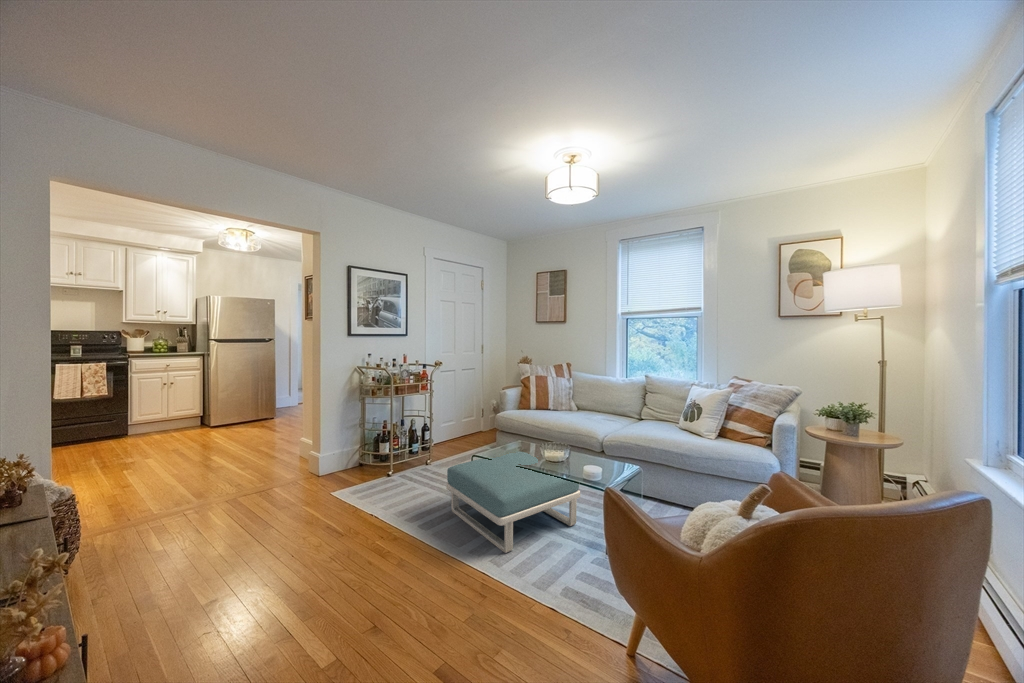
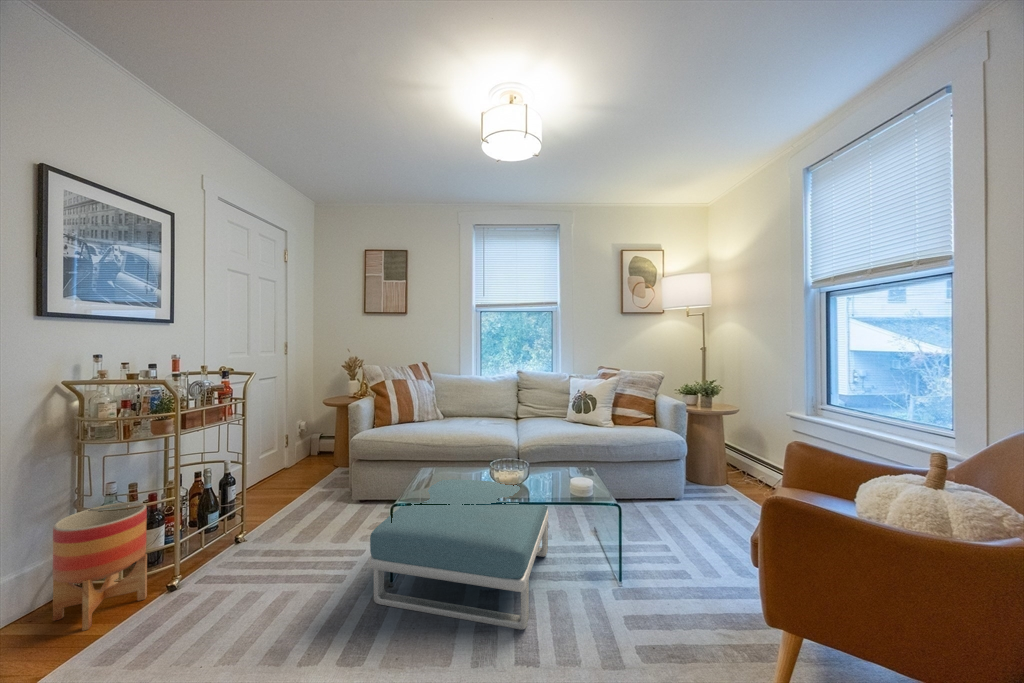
planter: none [348,427,380,481] -> present [53,502,147,631]

